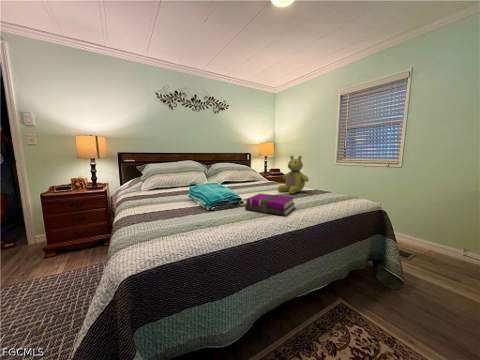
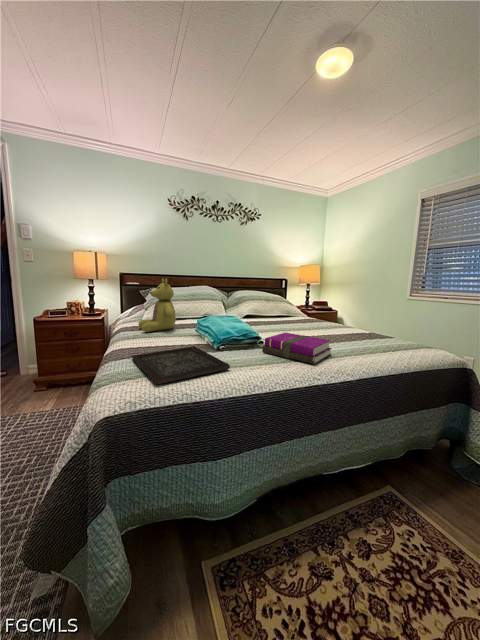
stuffed bear: present [278,156,309,194] -> present [138,278,176,332]
tray: none [142,209,225,242] -> present [132,346,230,384]

